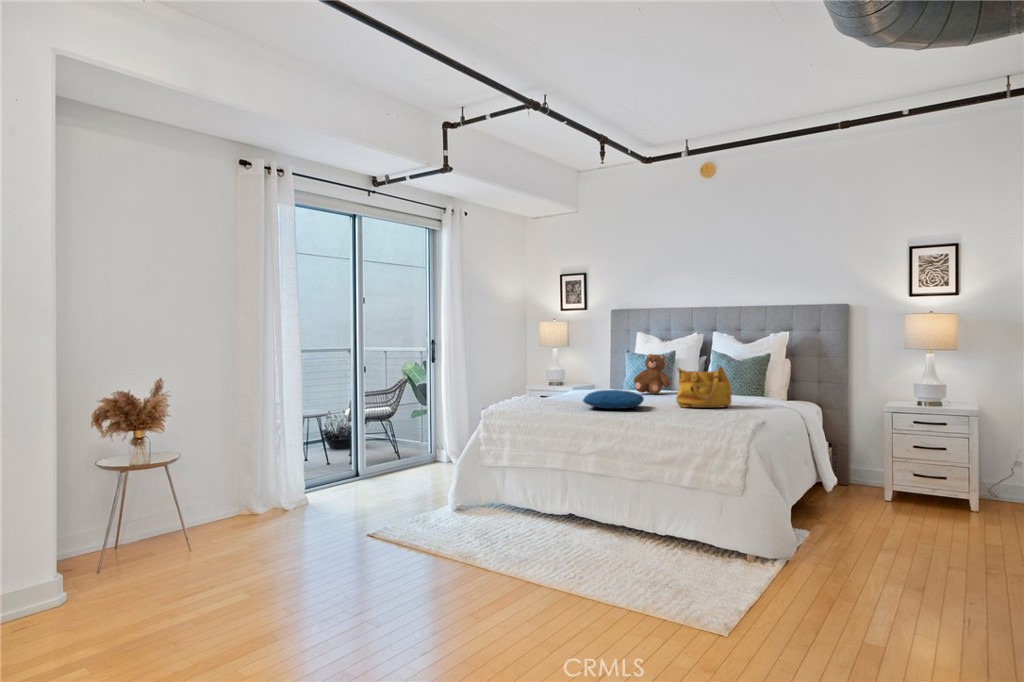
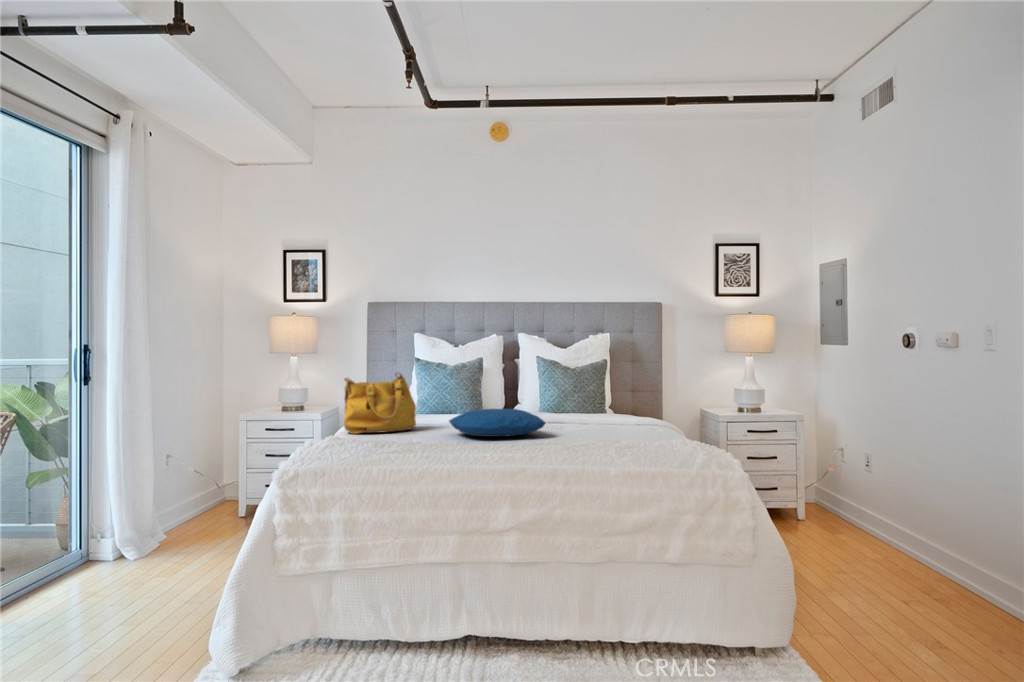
teddy bear: present [634,354,670,394] -> none [433,361,484,416]
handbag: present [676,366,732,408] -> present [344,373,416,434]

